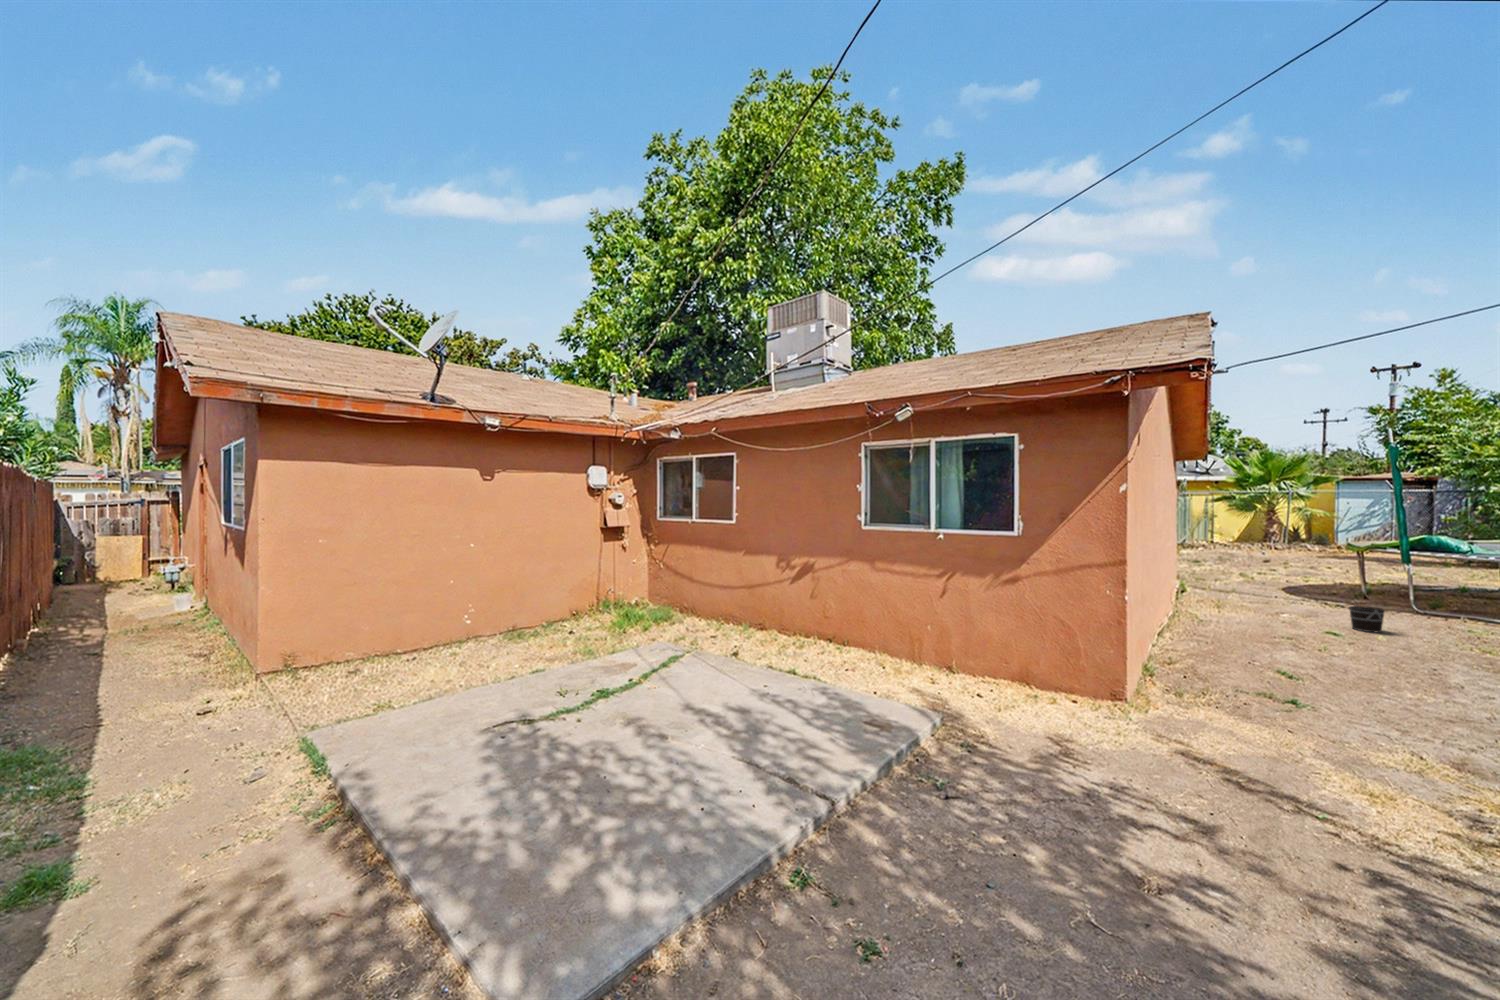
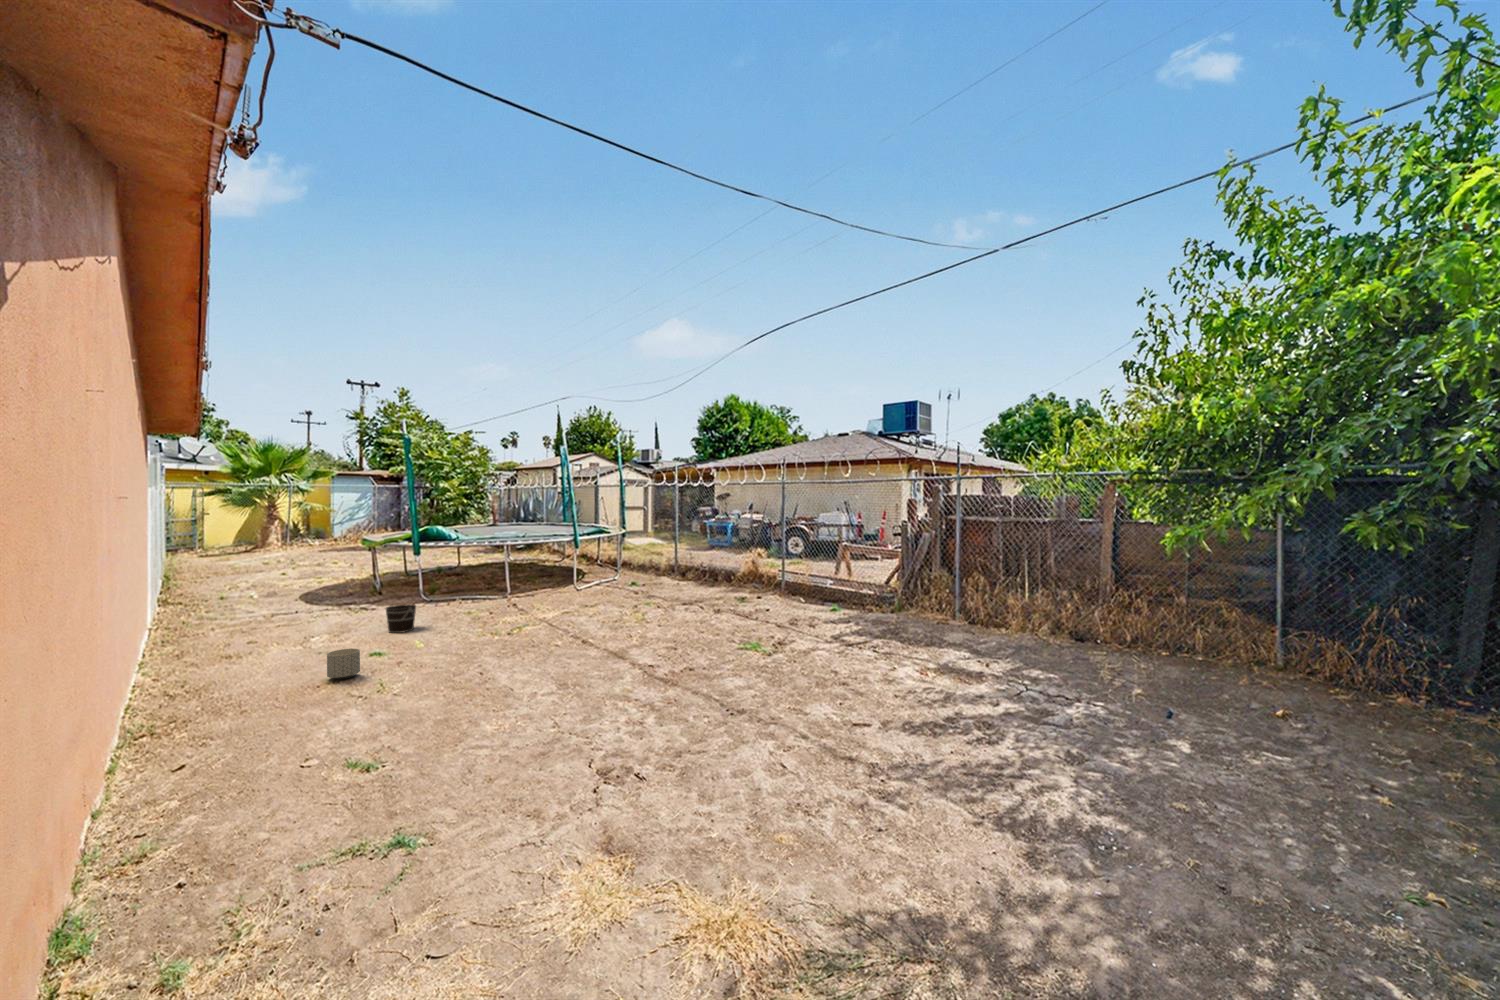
planter: none [1279,624,1307,647] -> present [327,648,360,680]

